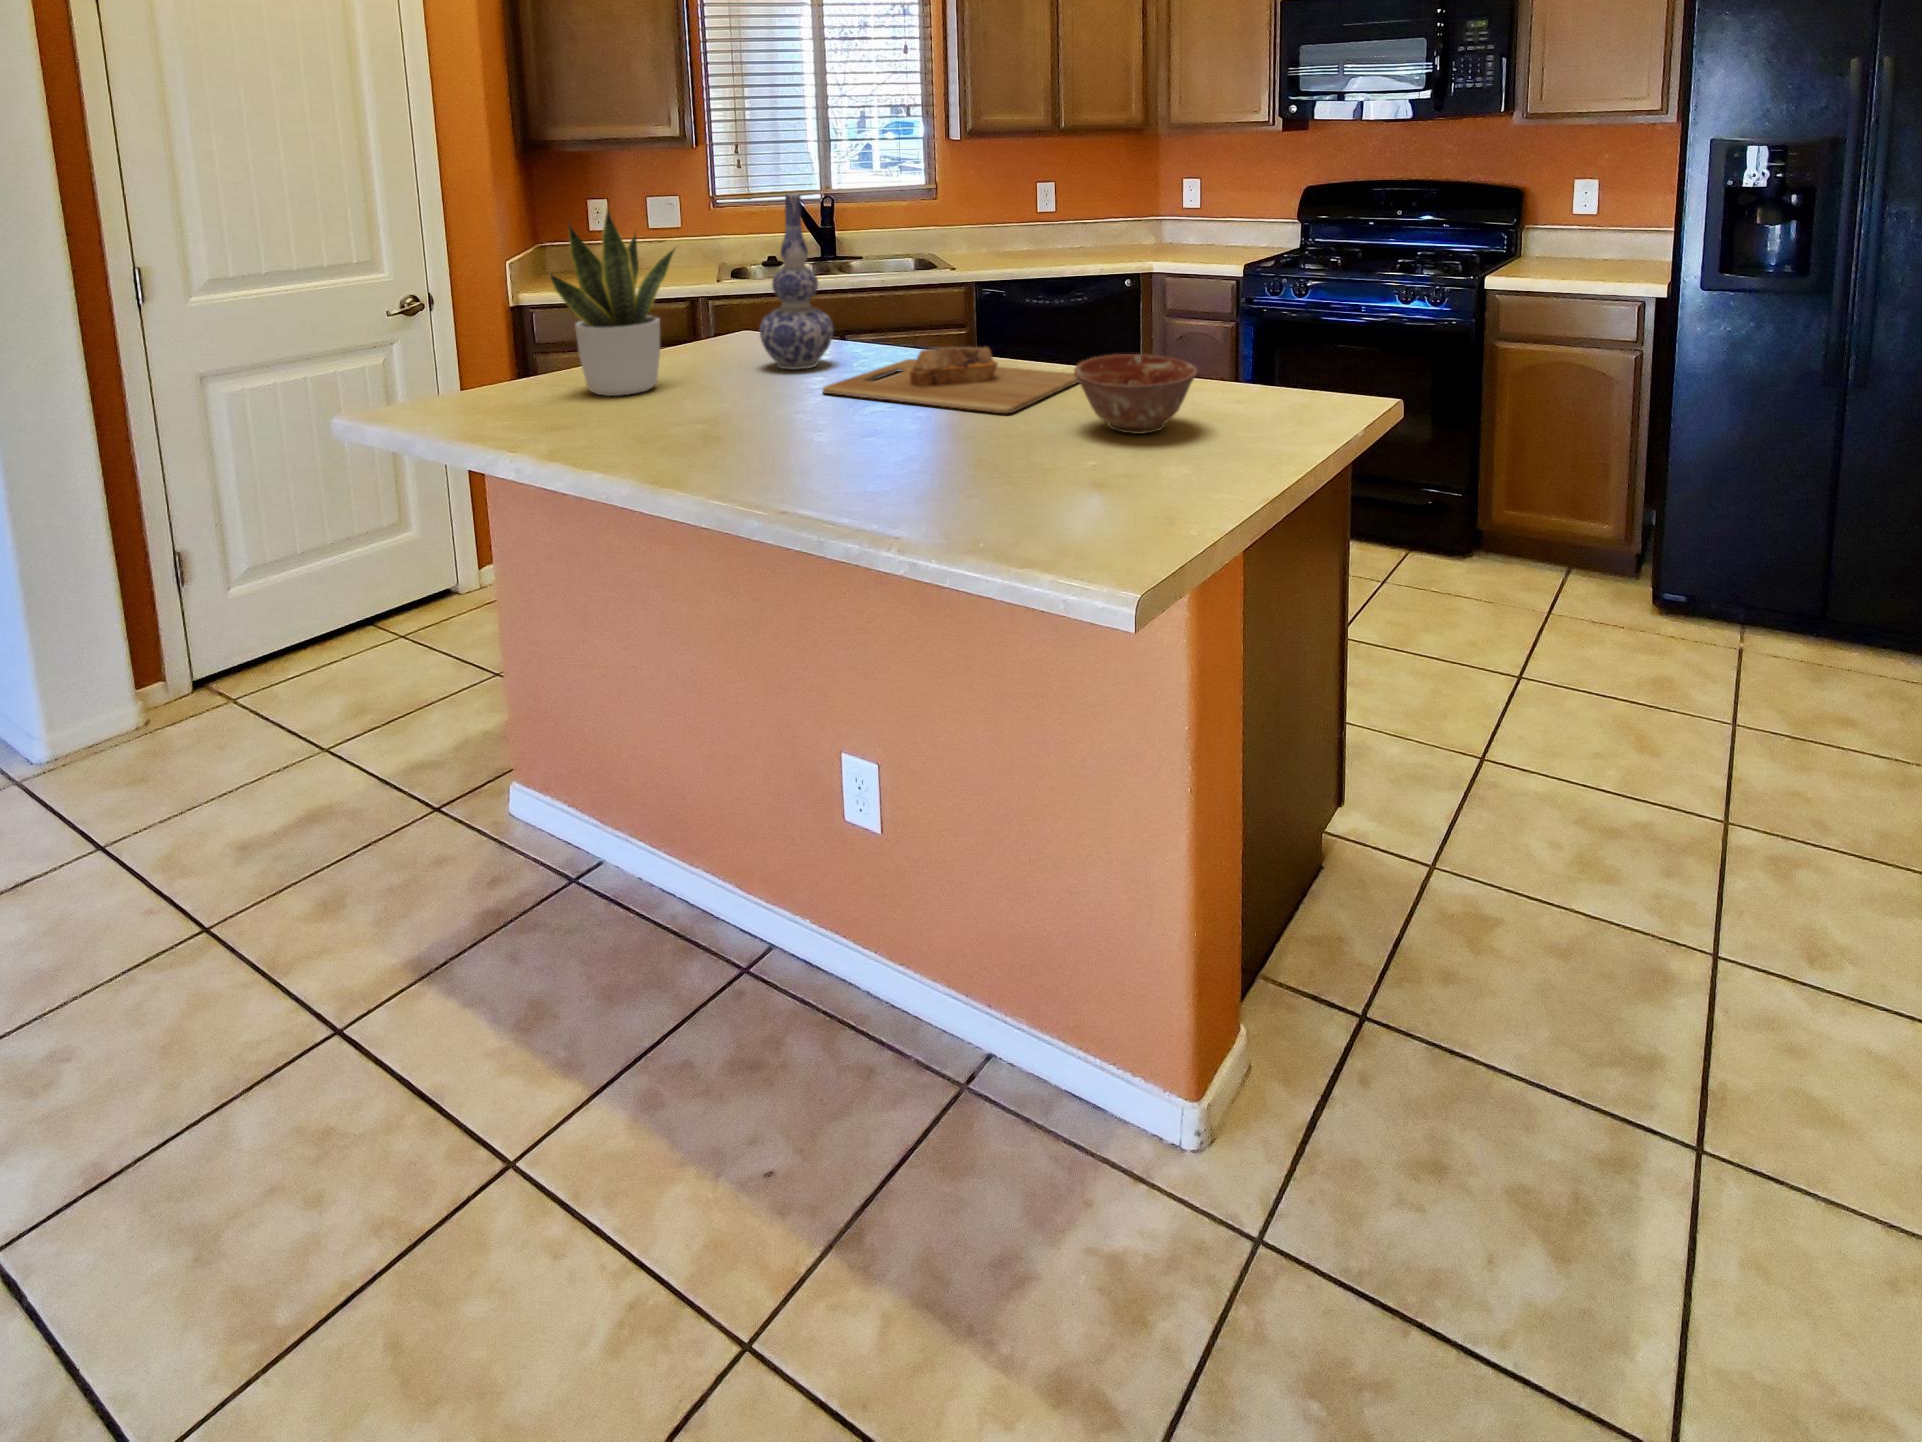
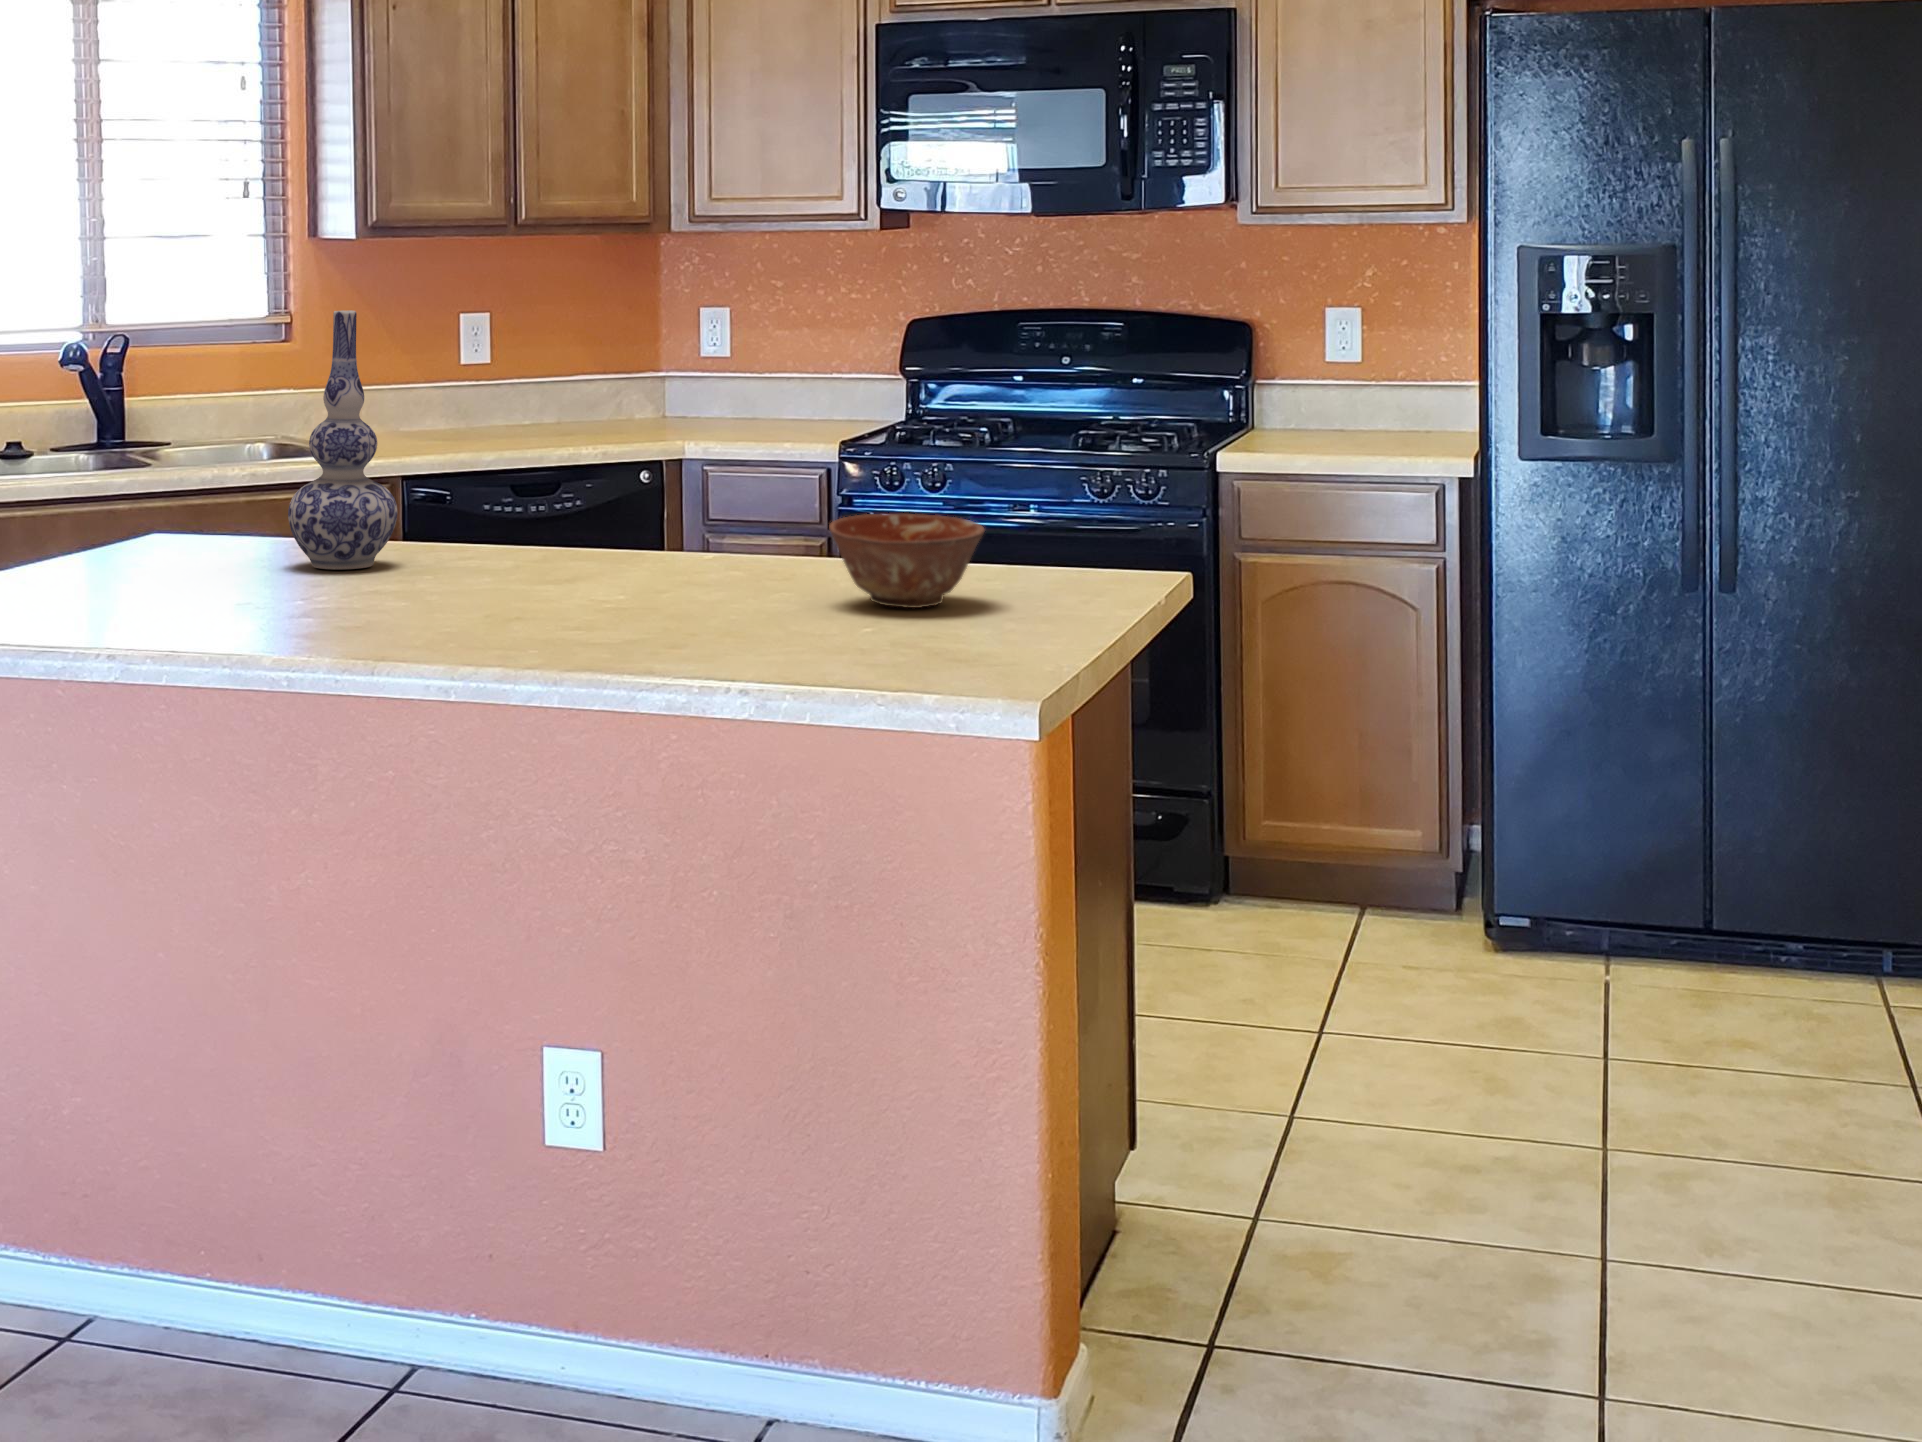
potted plant: present [550,210,674,396] -> none [52,321,198,601]
cutting board: present [823,347,1078,414] -> none [436,523,779,598]

